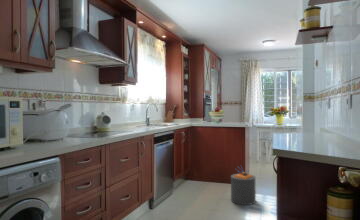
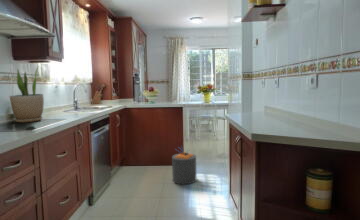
potted plant: none [93,89,117,133] -> present [10,70,44,122]

